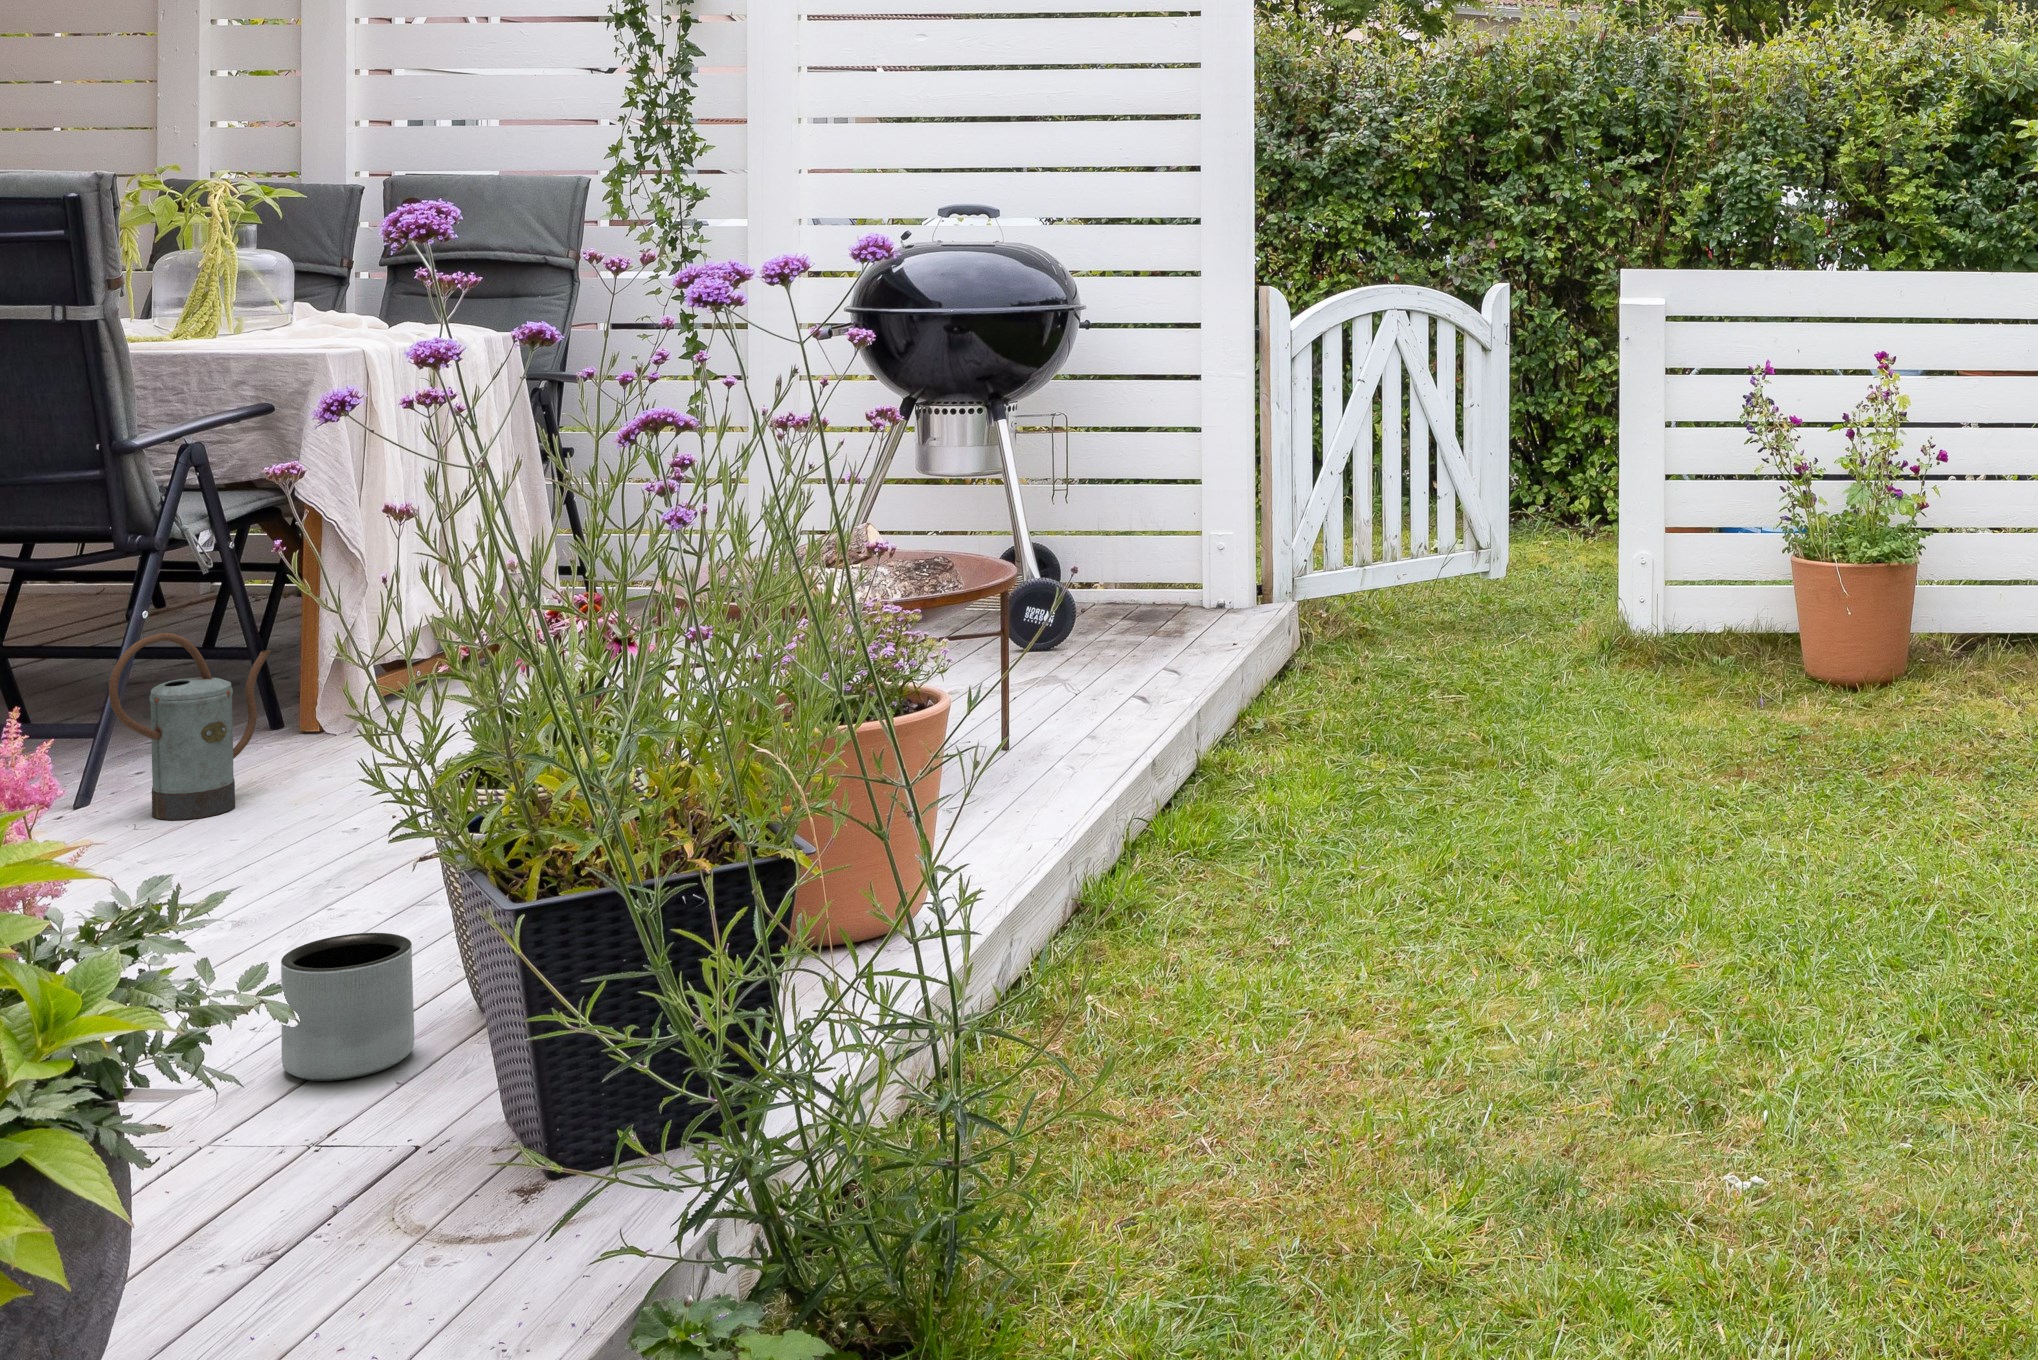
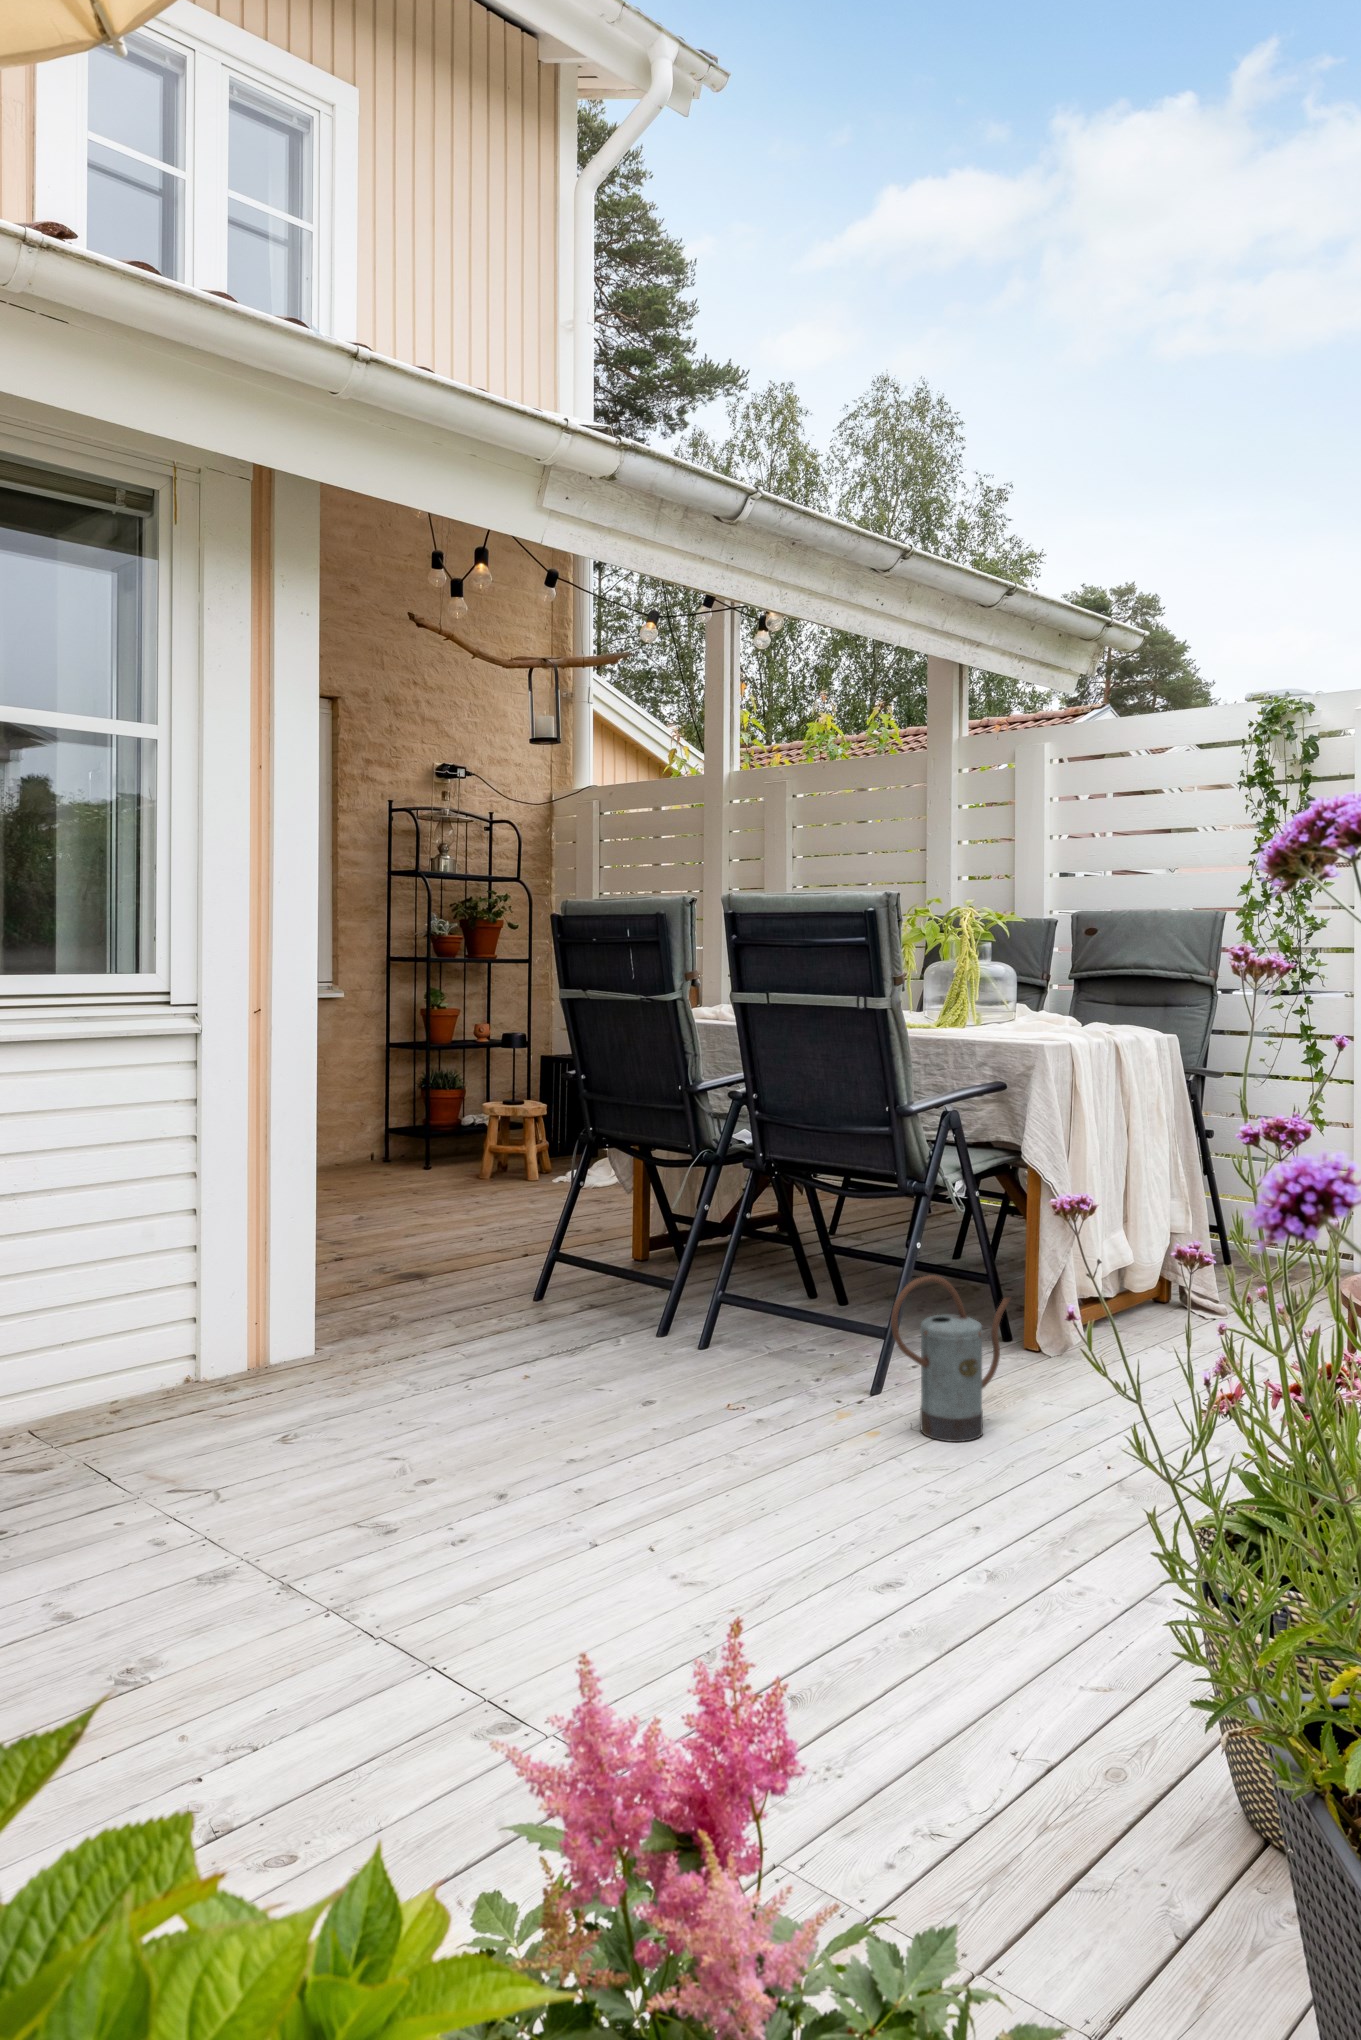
planter: present [281,933,415,1081] -> none [1068,1735,1220,1956]

